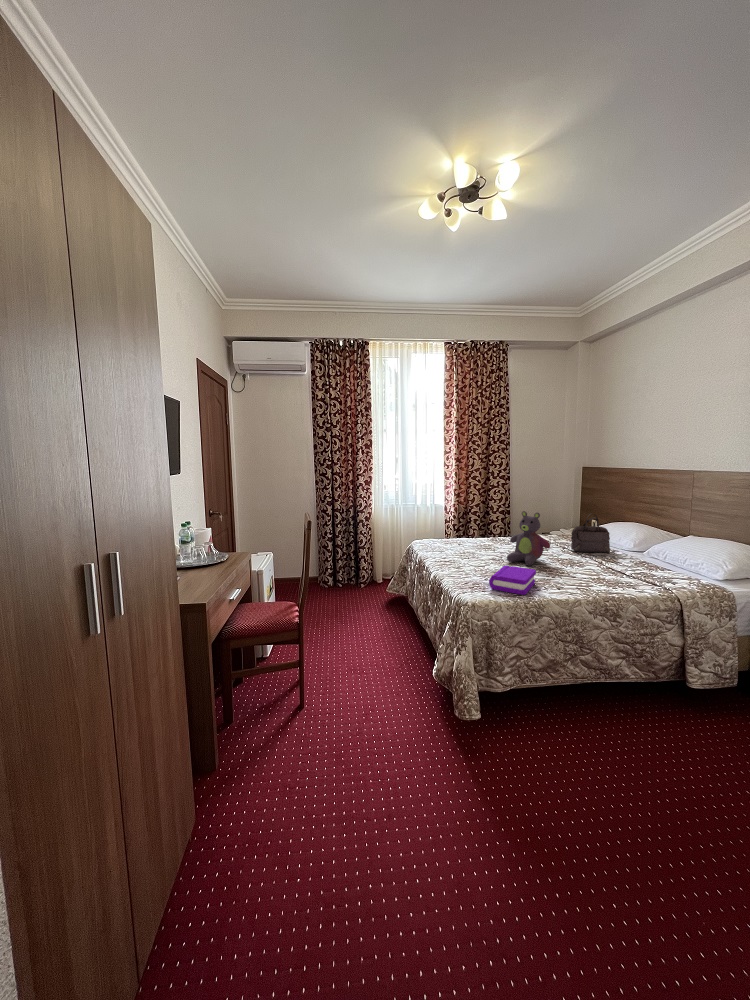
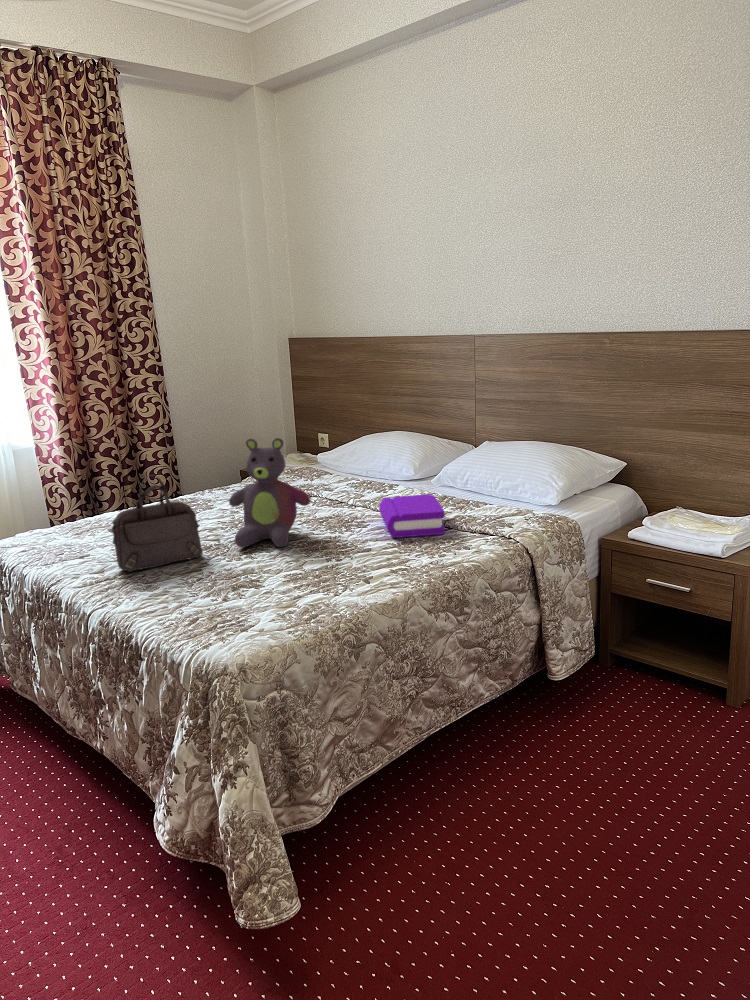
handbag: present [571,514,610,552] -> present [112,476,203,572]
book: present [489,565,536,595] -> present [379,494,445,538]

